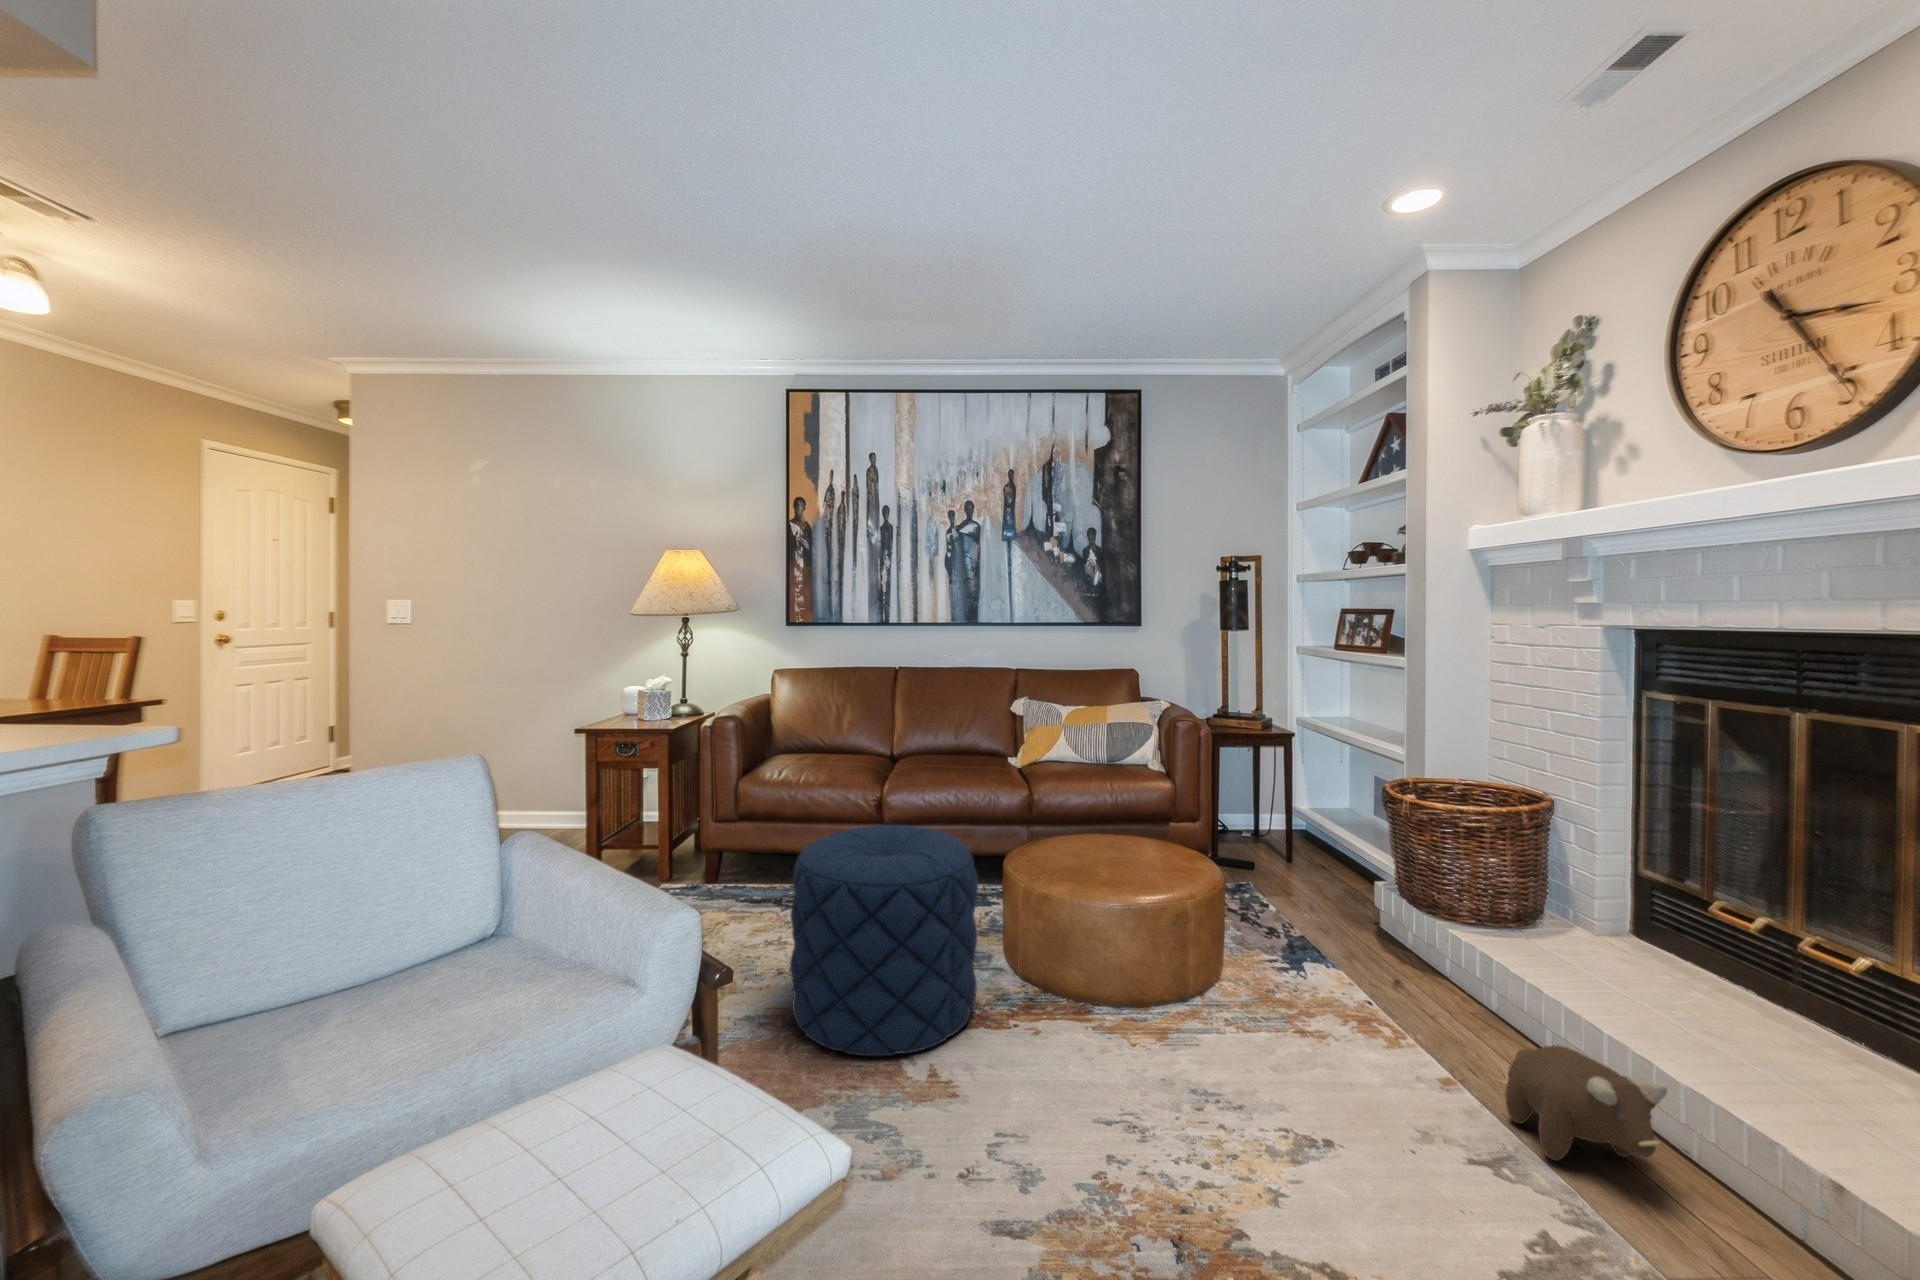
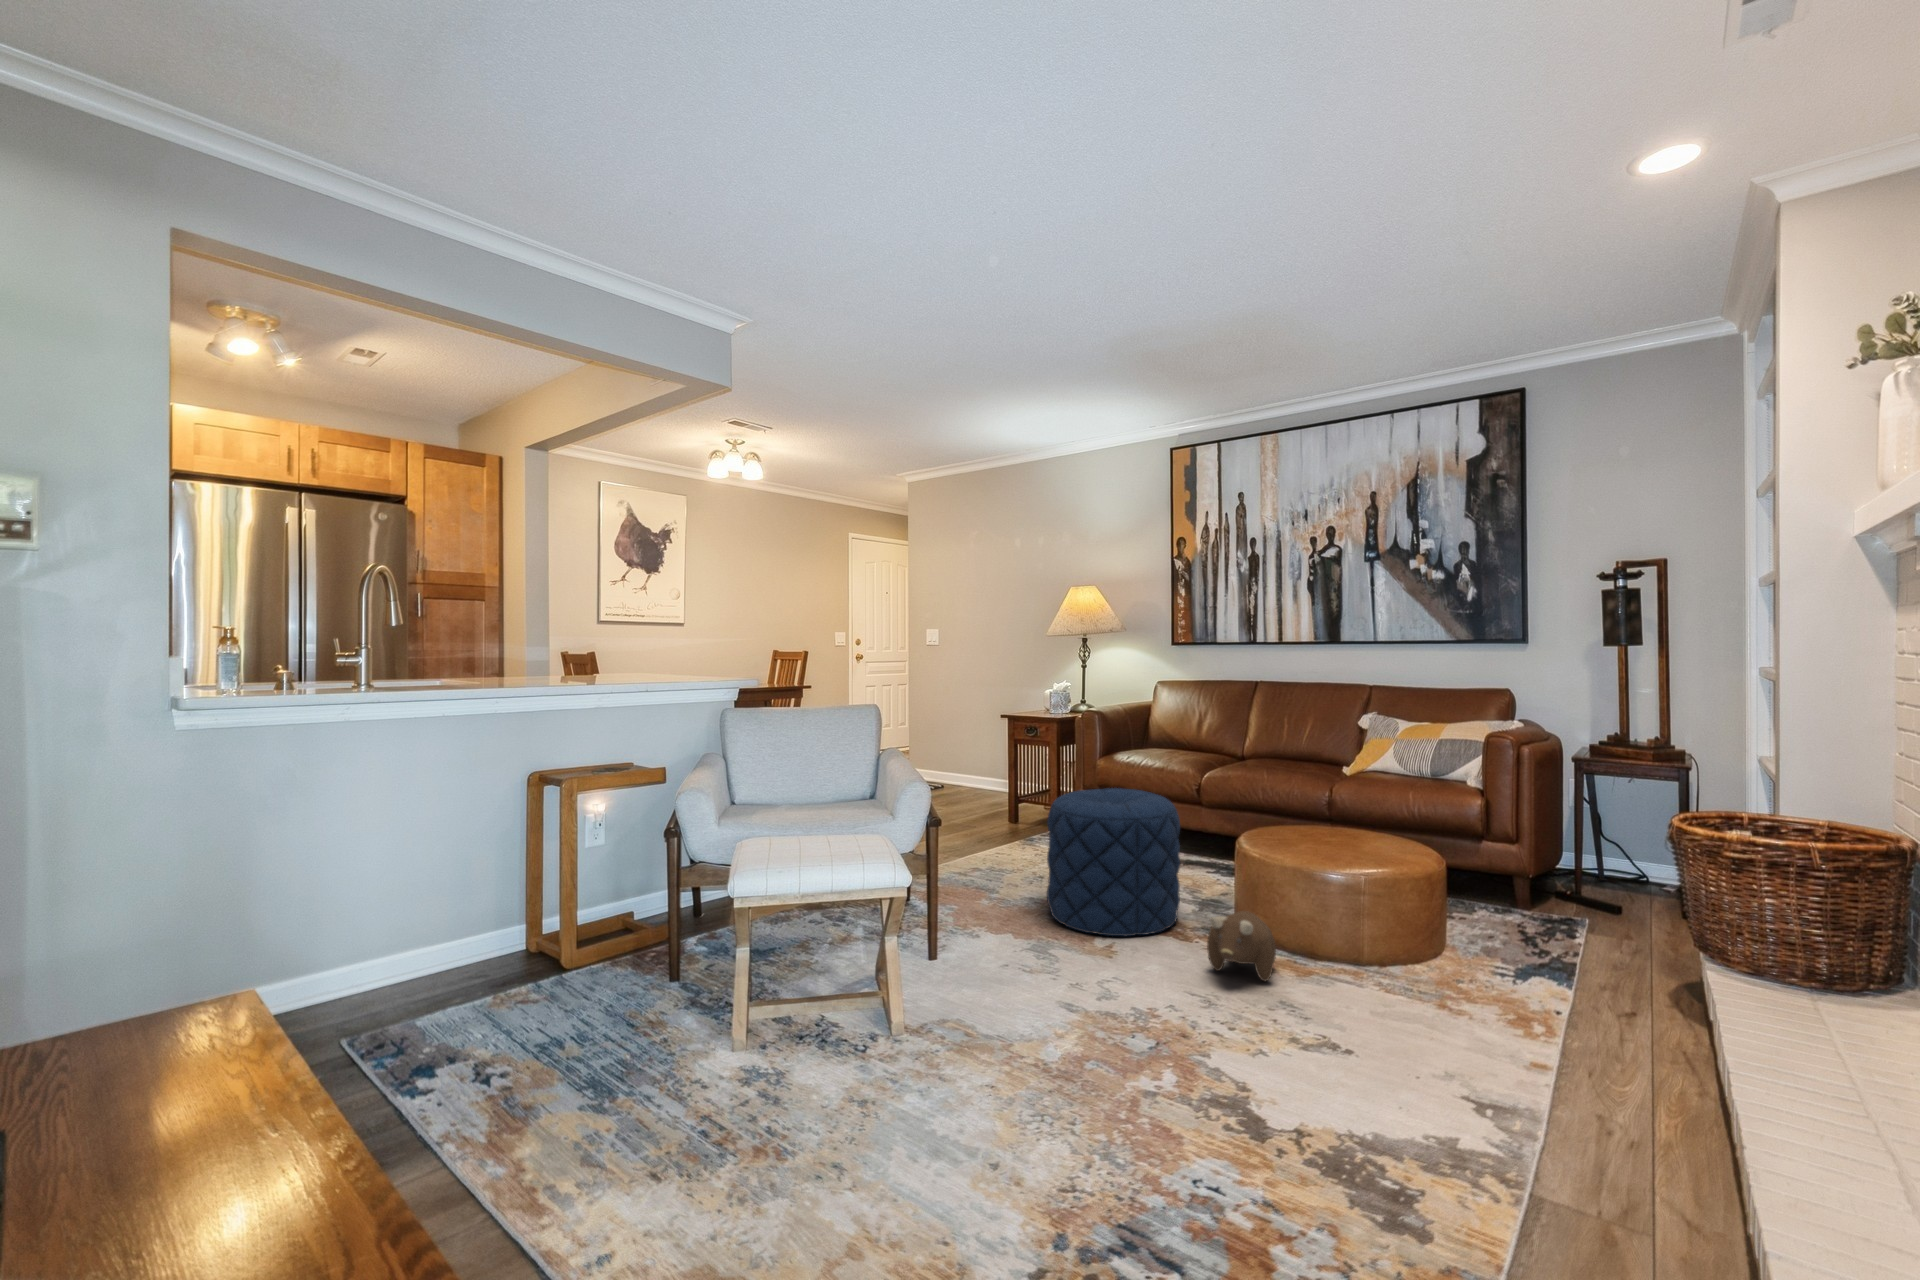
plush toy: present [1505,1045,1667,1160] -> present [1207,911,1276,981]

